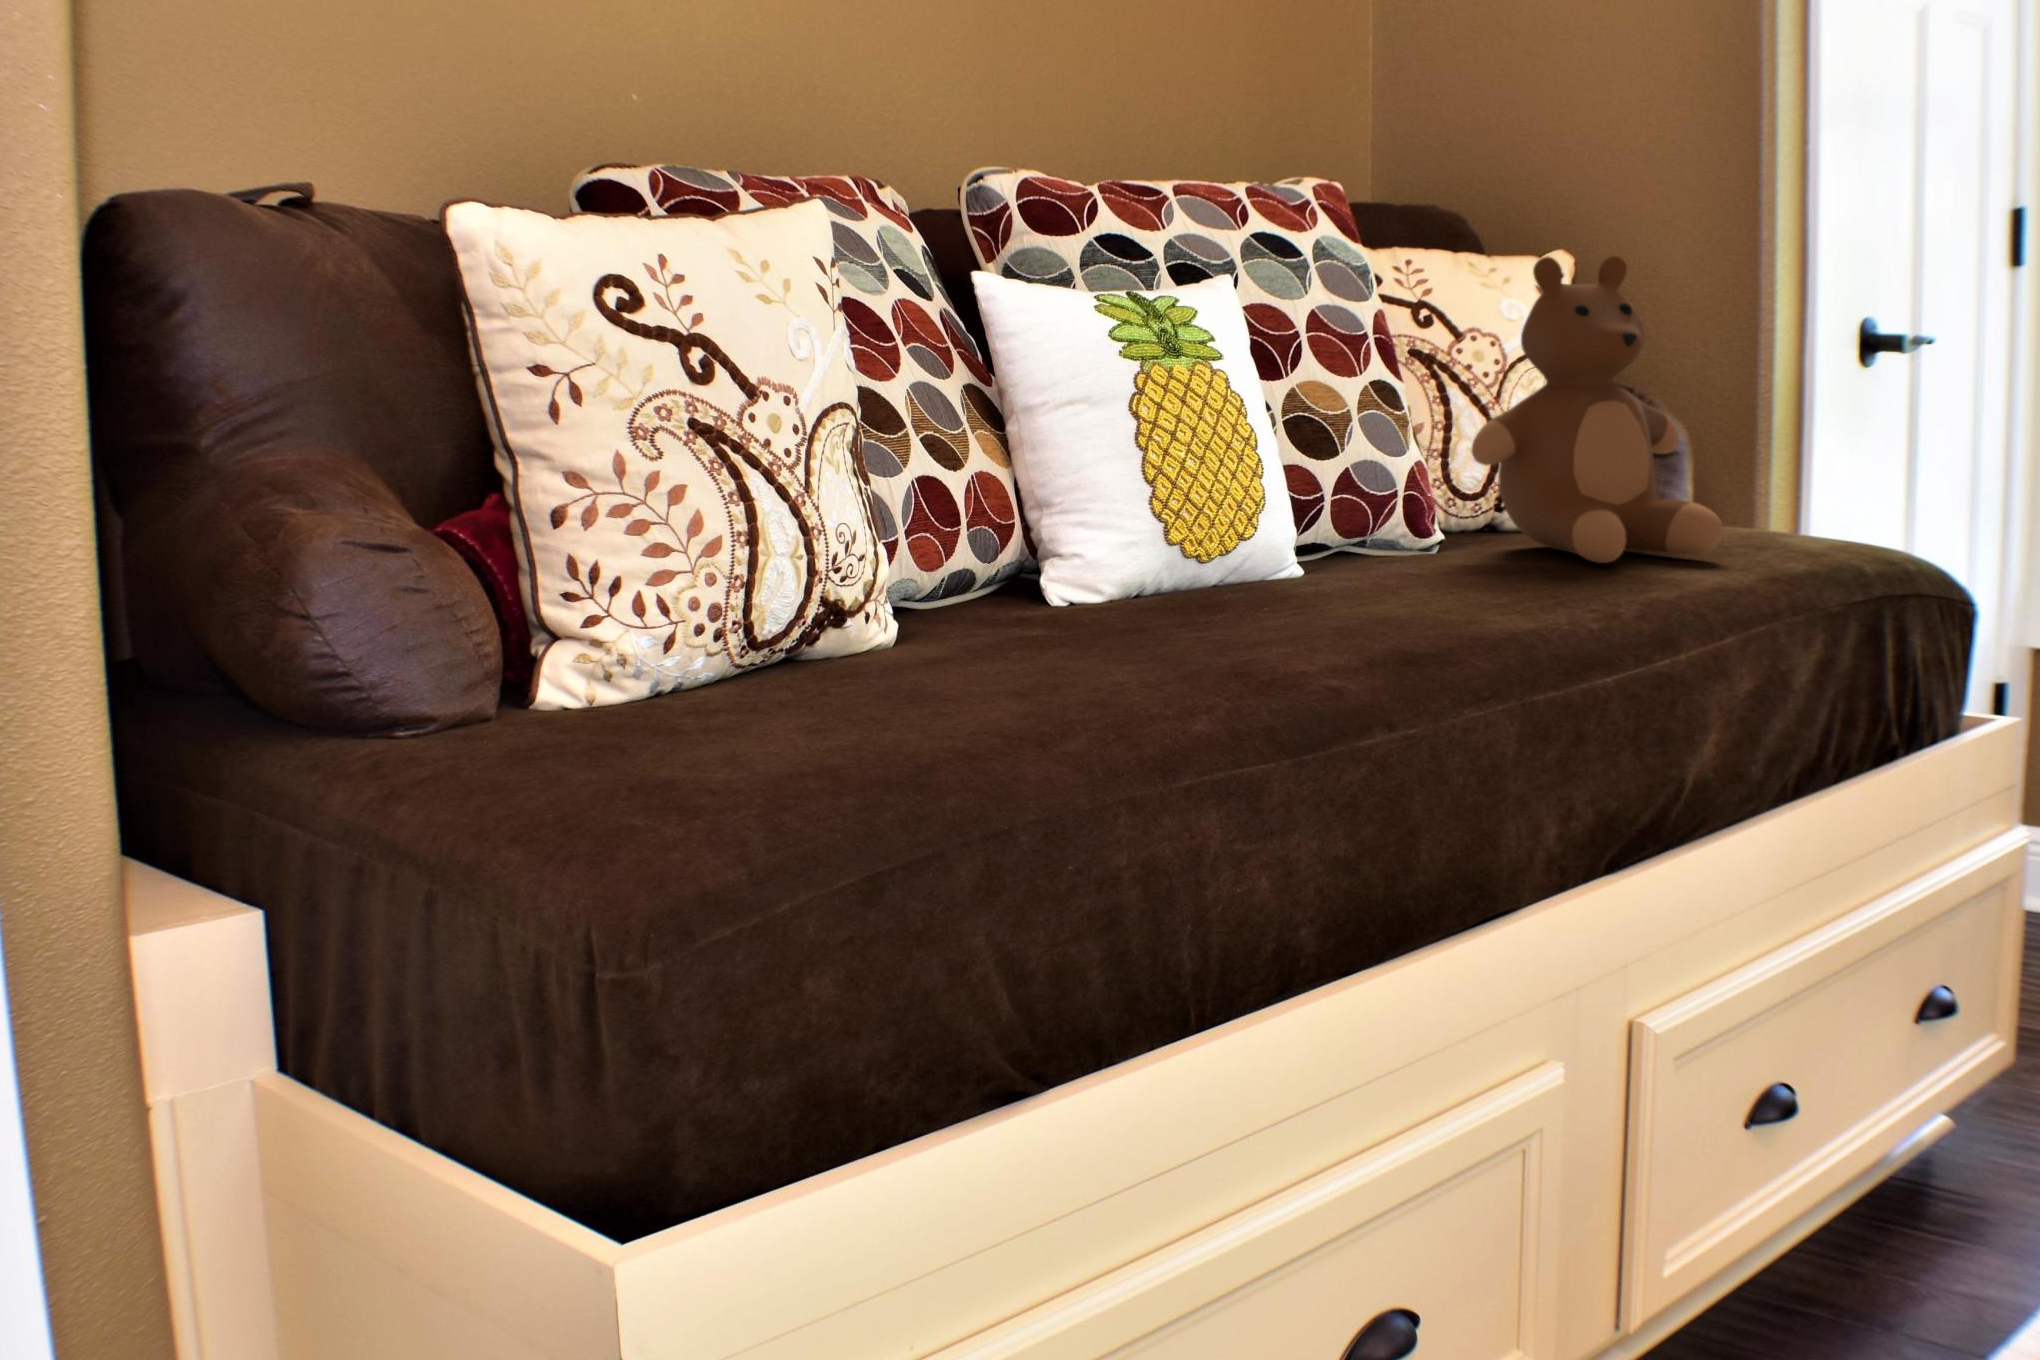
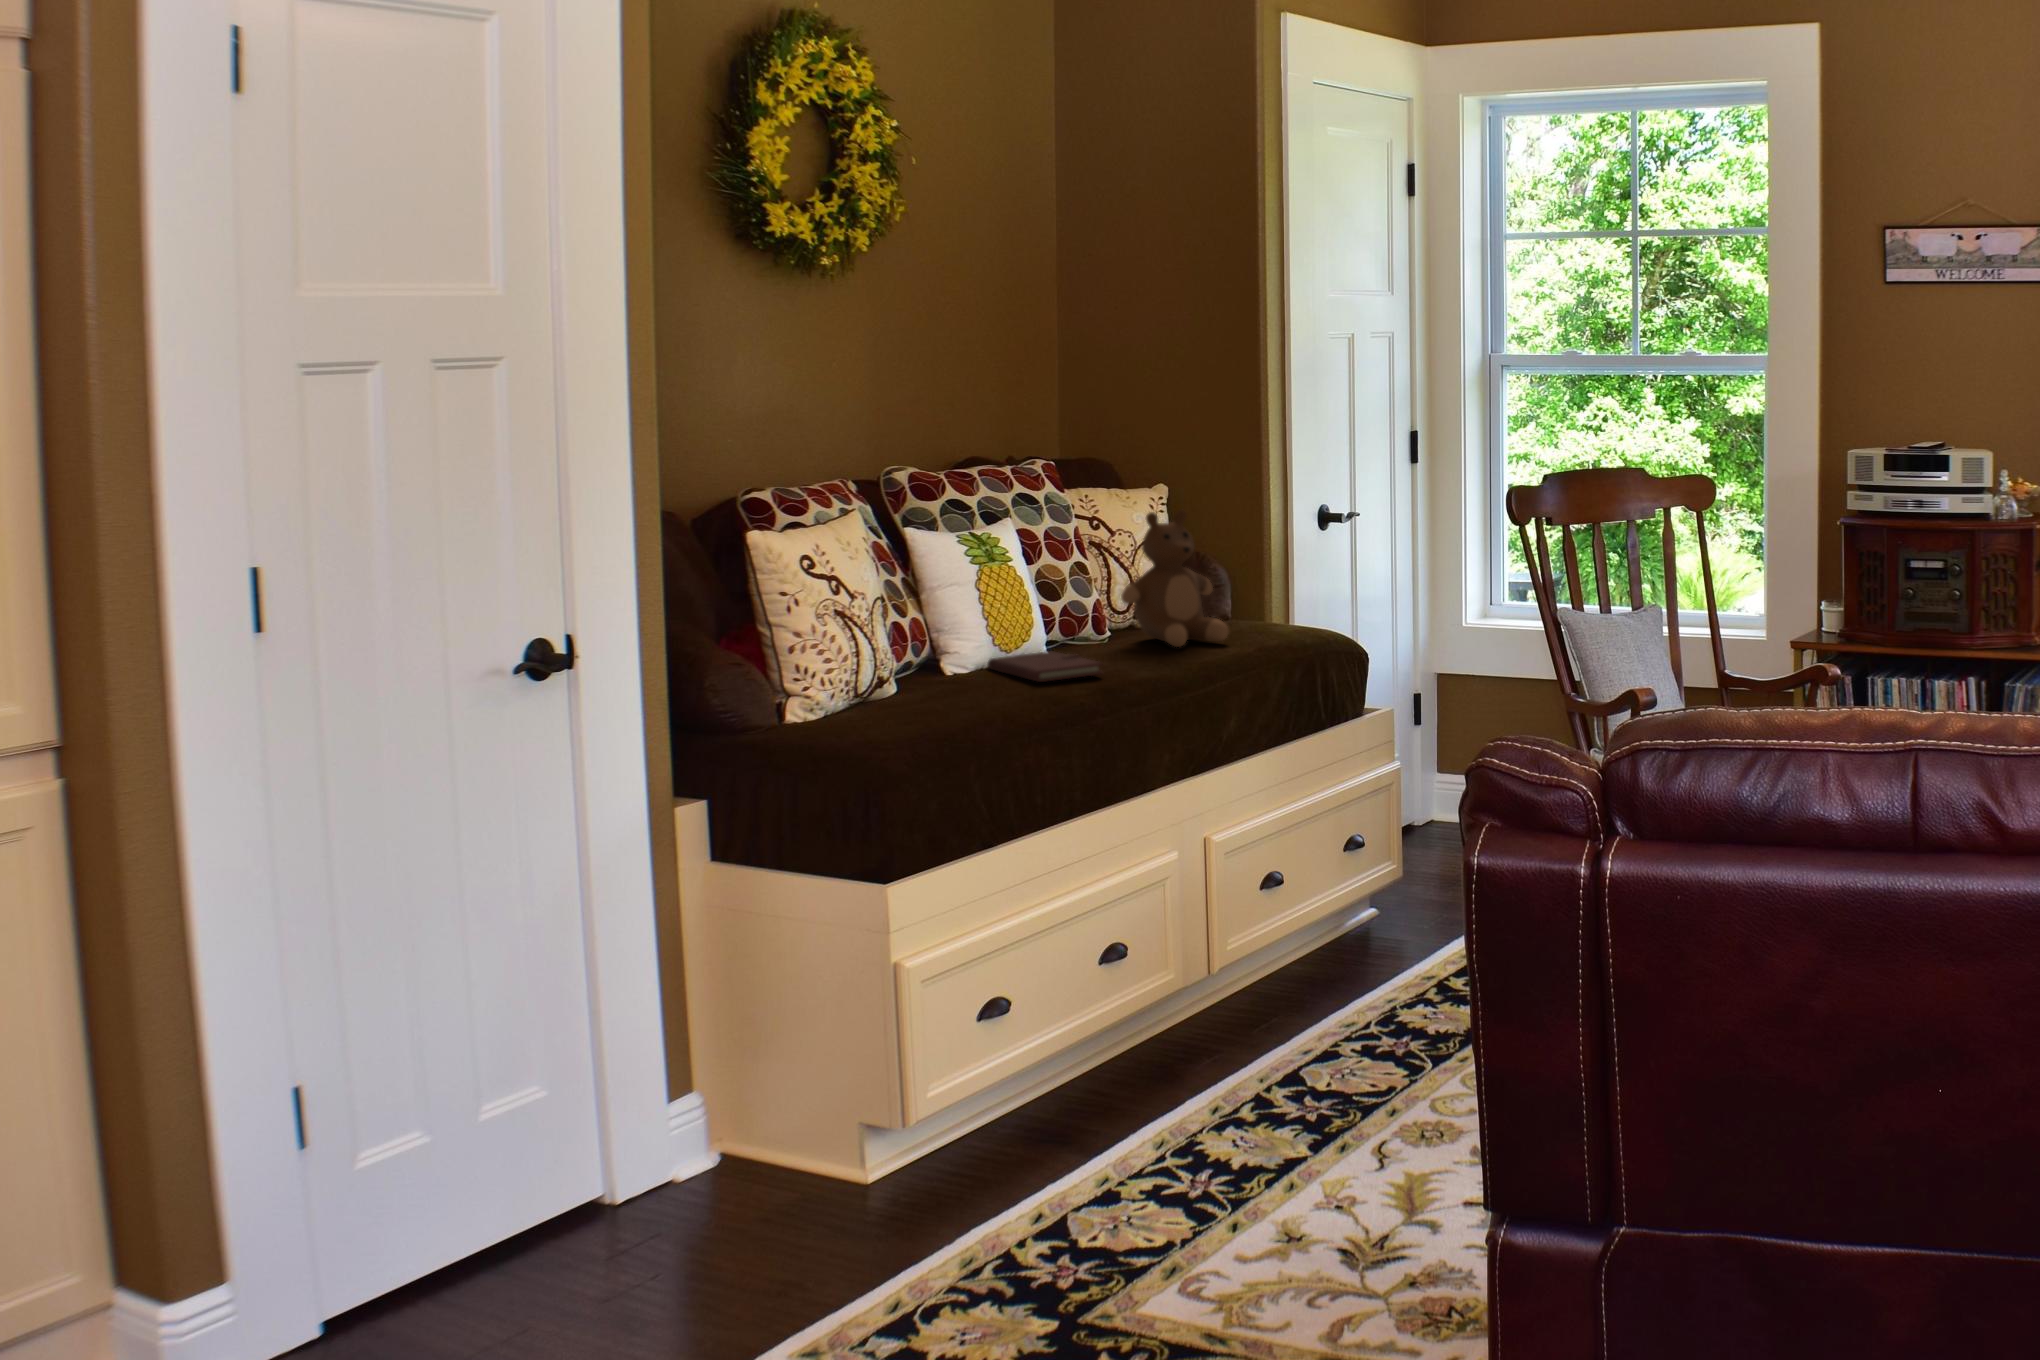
notebook: none [1143,560,1421,634] -> present [988,651,1103,682]

